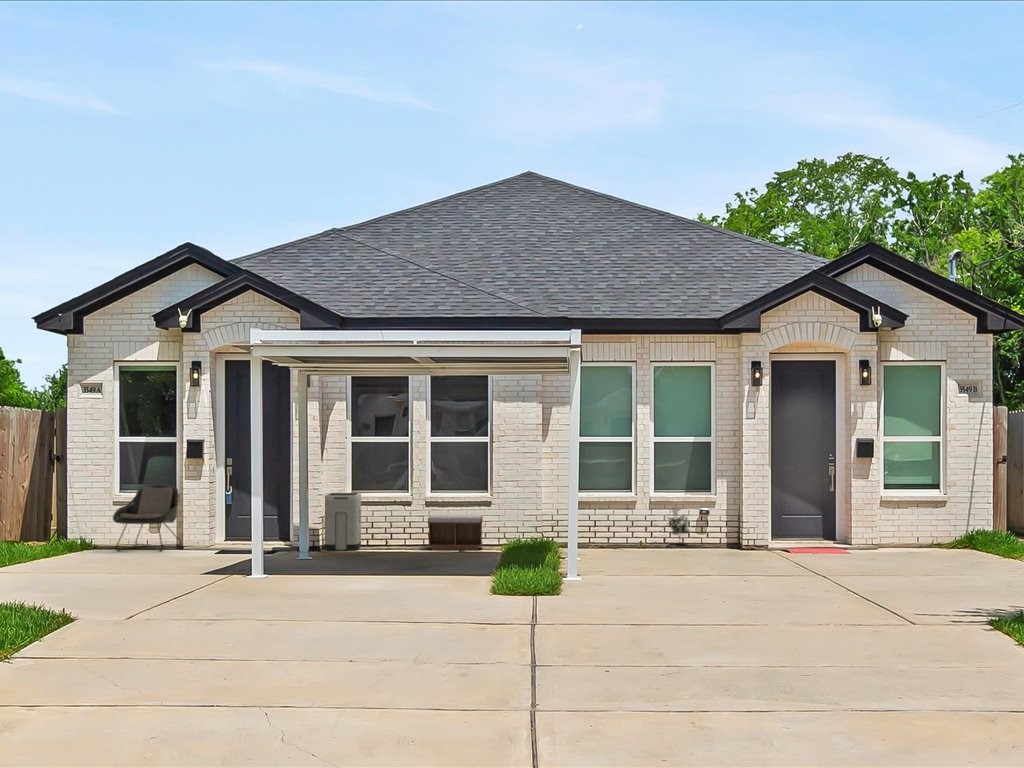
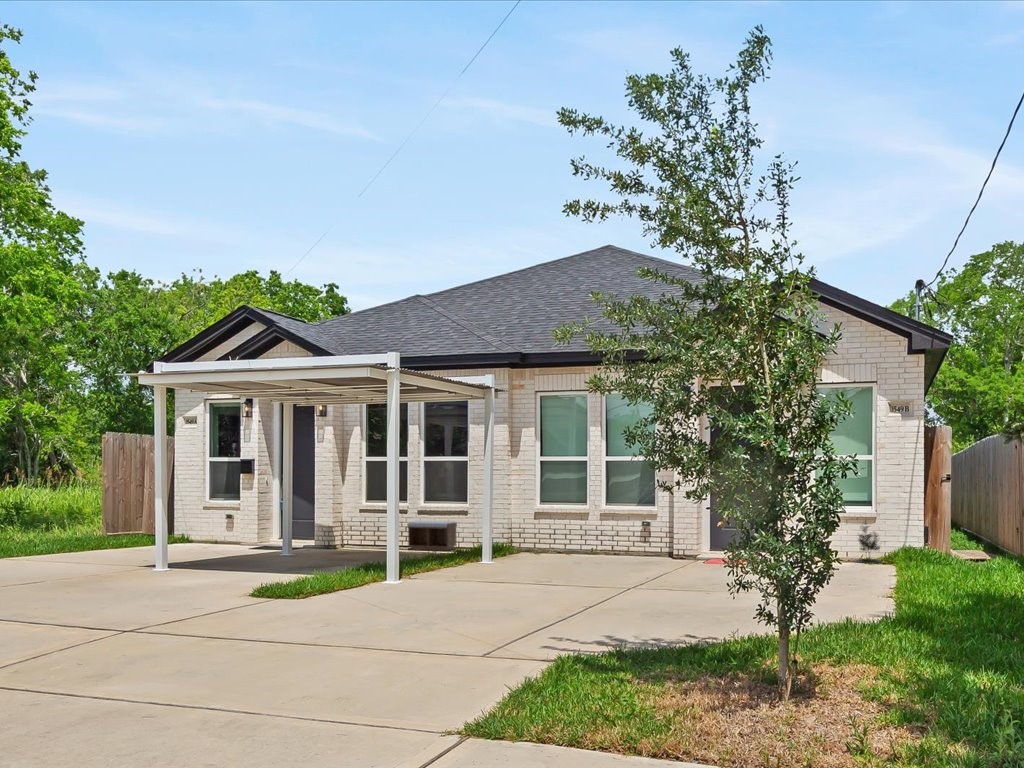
lounge chair: present [113,484,181,552] -> none [190,494,244,545]
trash can: present [325,493,361,551] -> none [332,502,366,548]
potted tree: present [667,509,690,548] -> present [857,524,881,563]

